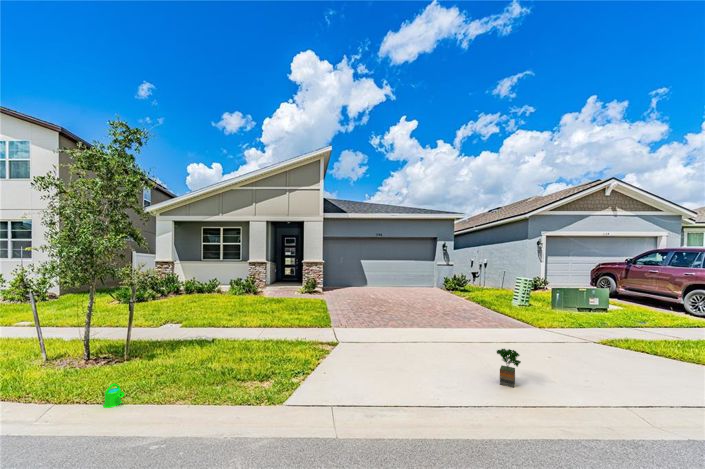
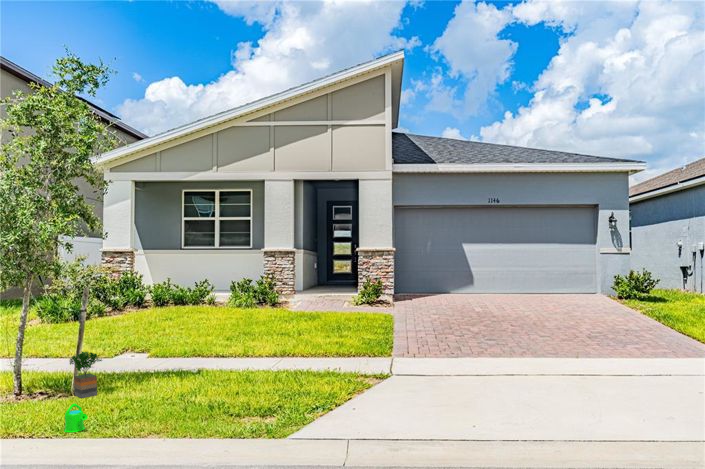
potted tree: present [497,349,521,388] -> present [70,352,102,398]

